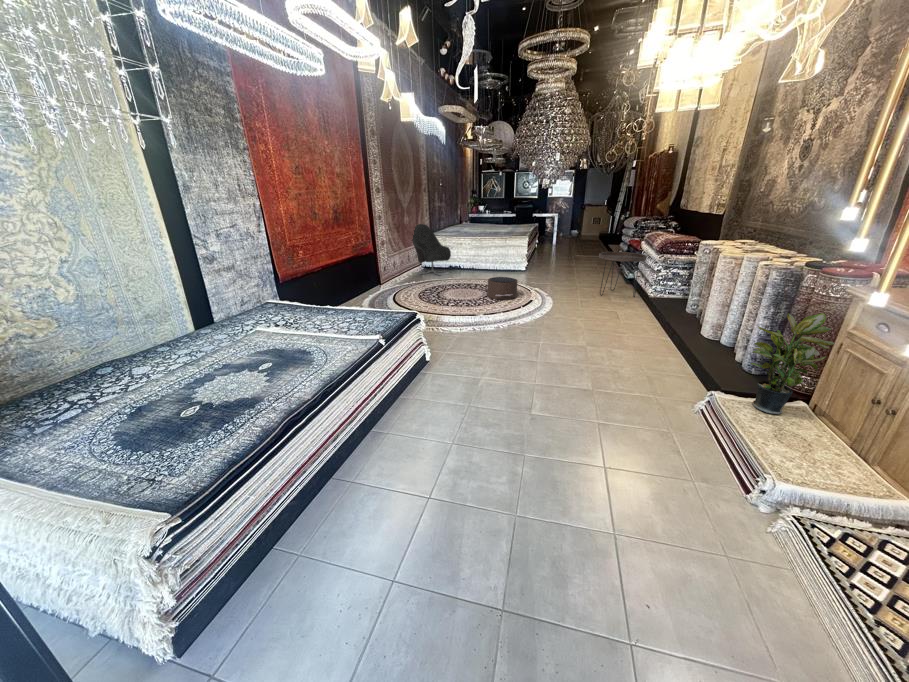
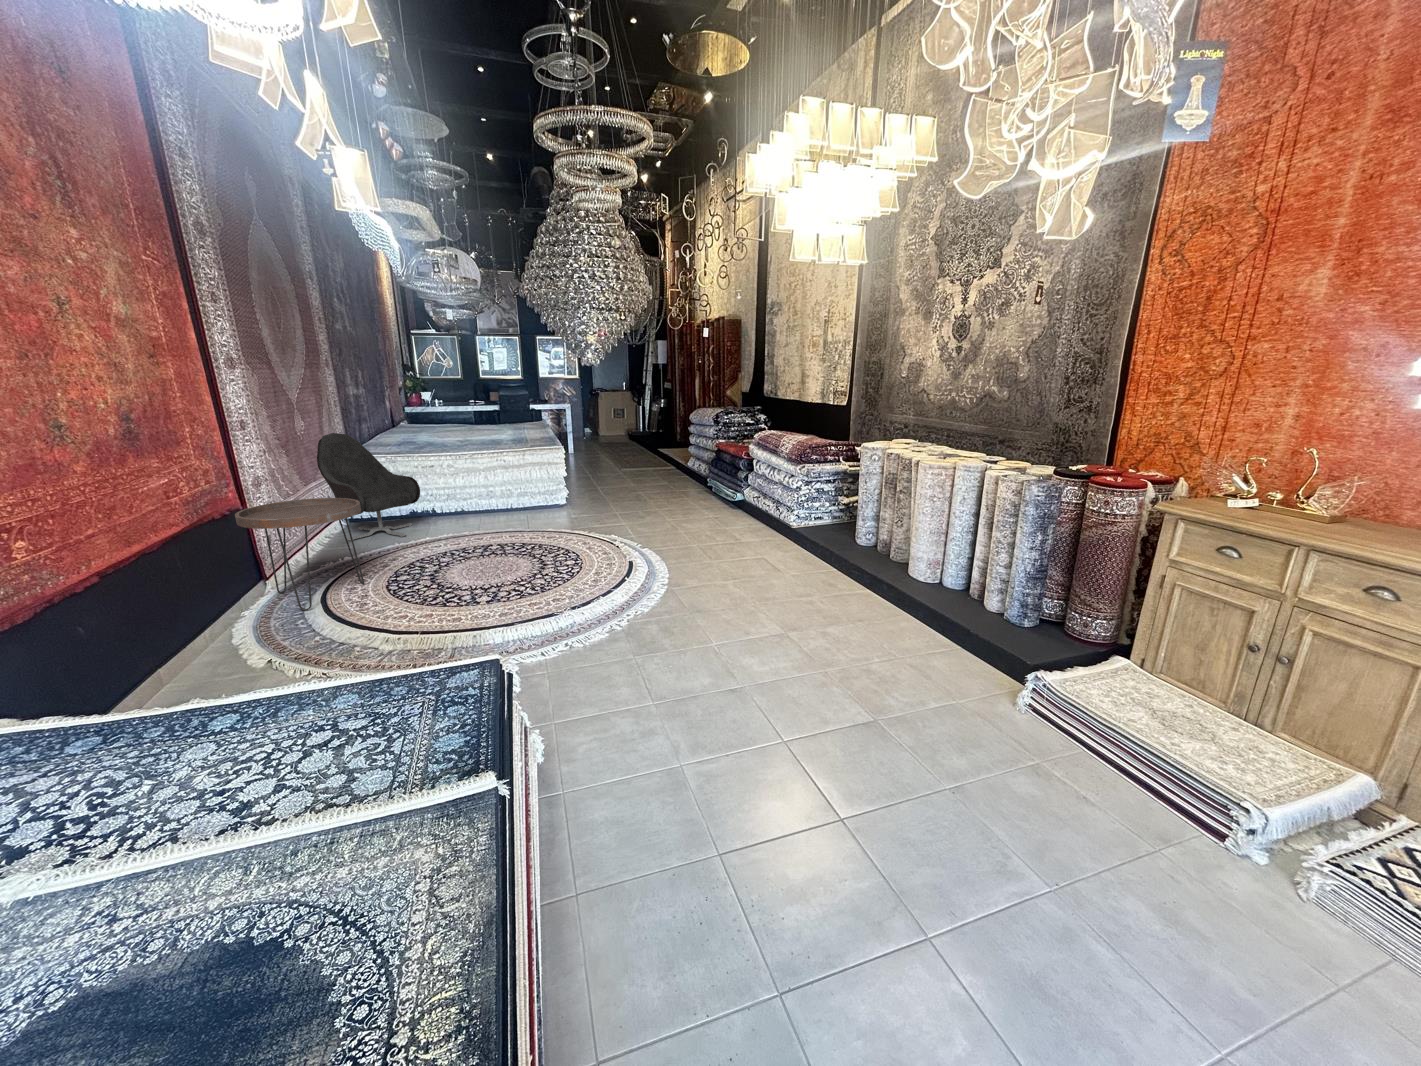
side table: present [599,252,647,297] -> present [235,498,364,610]
pouf: present [487,277,517,300] -> none [531,525,597,570]
potted plant: present [751,313,835,414] -> none [1077,541,1192,689]

